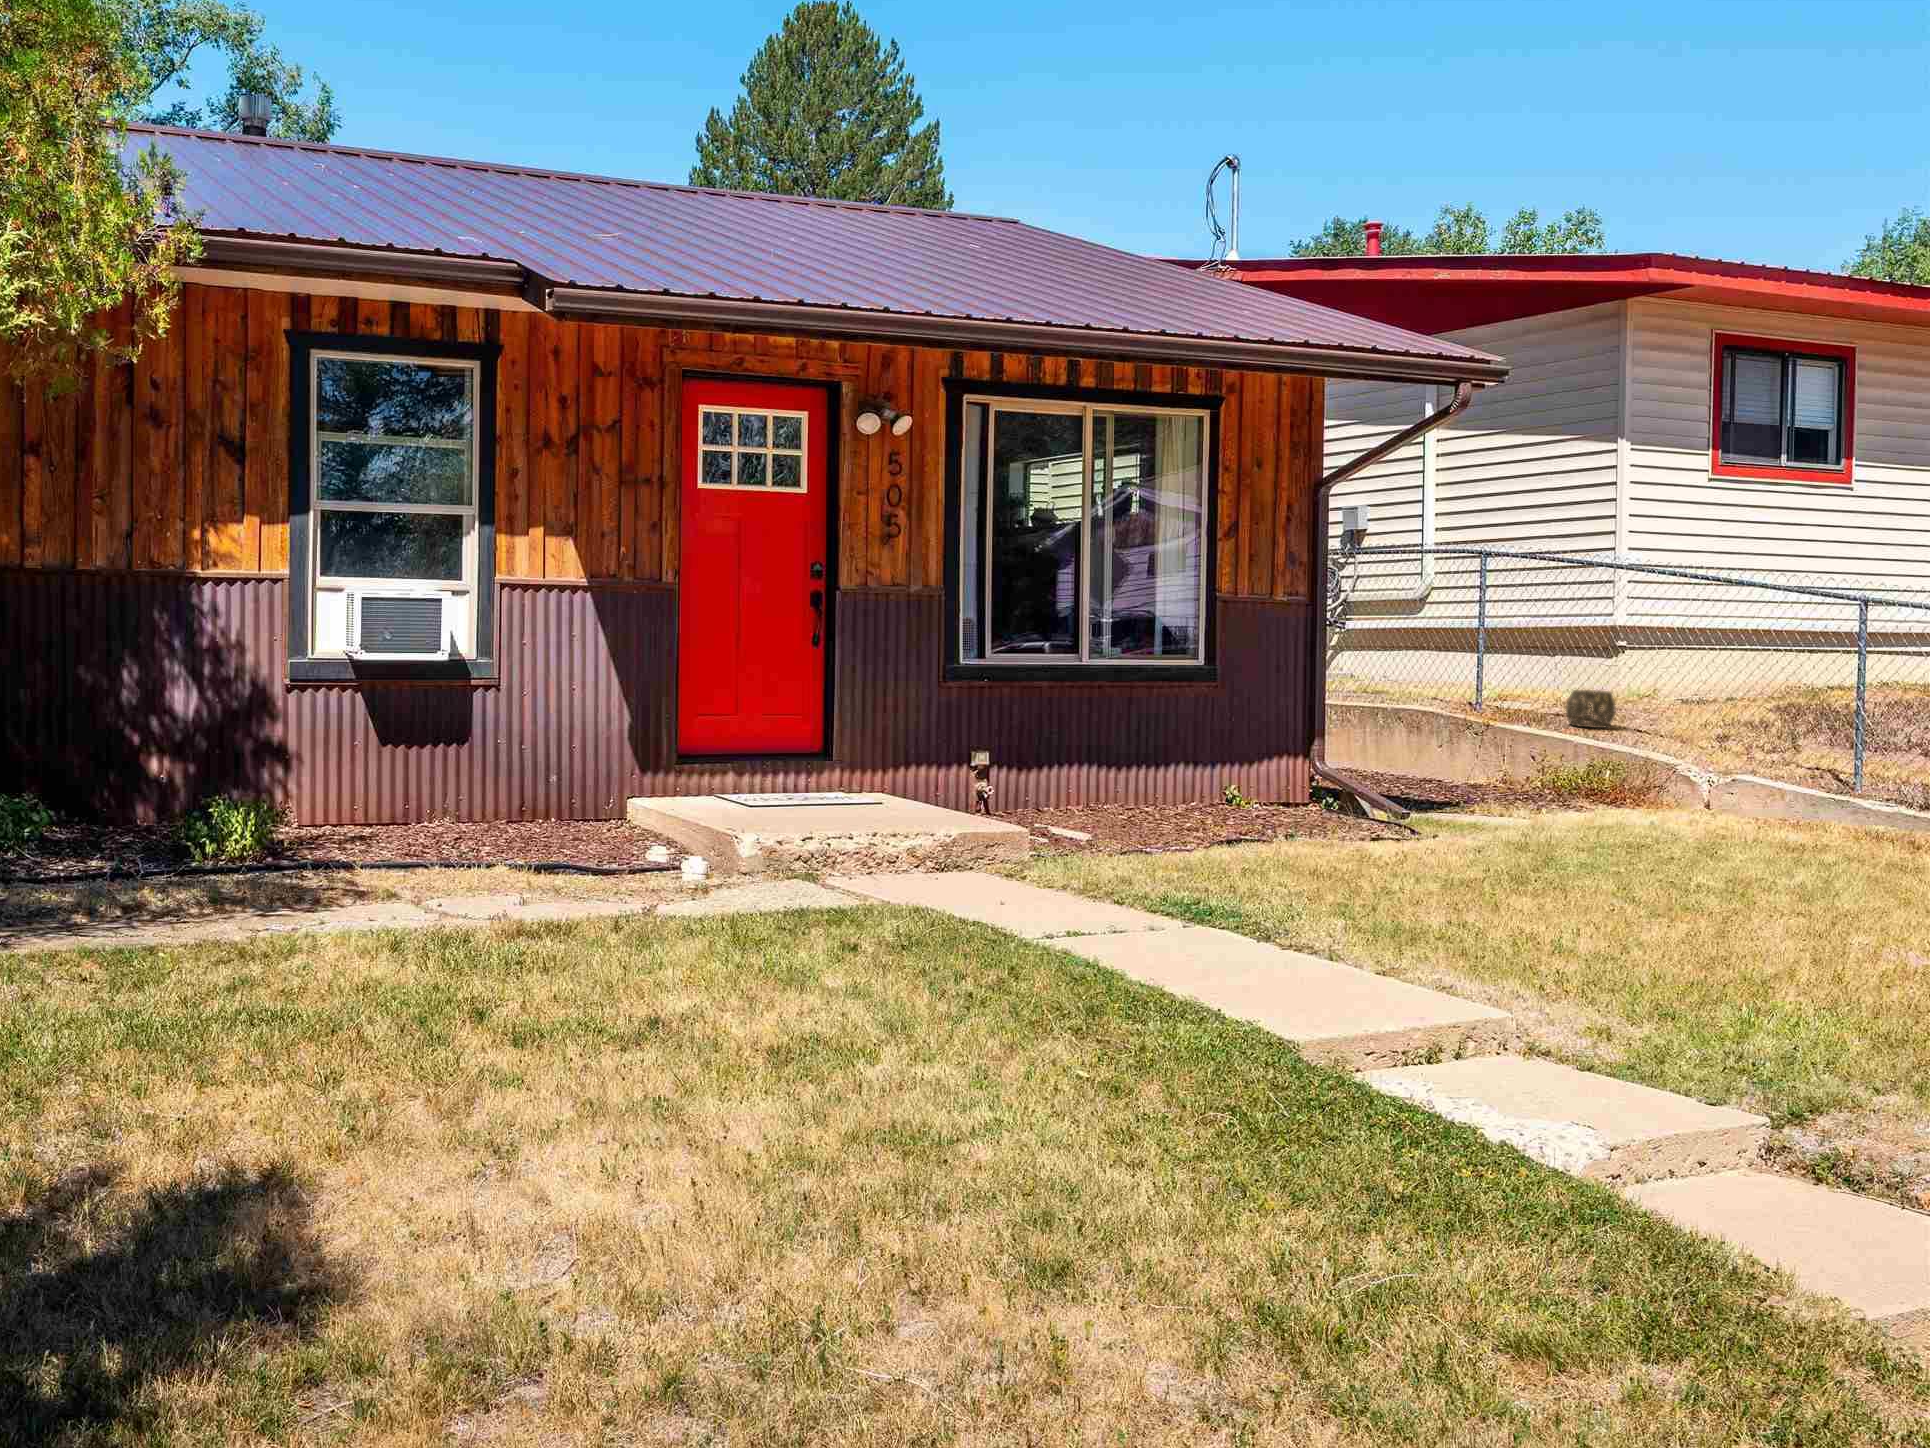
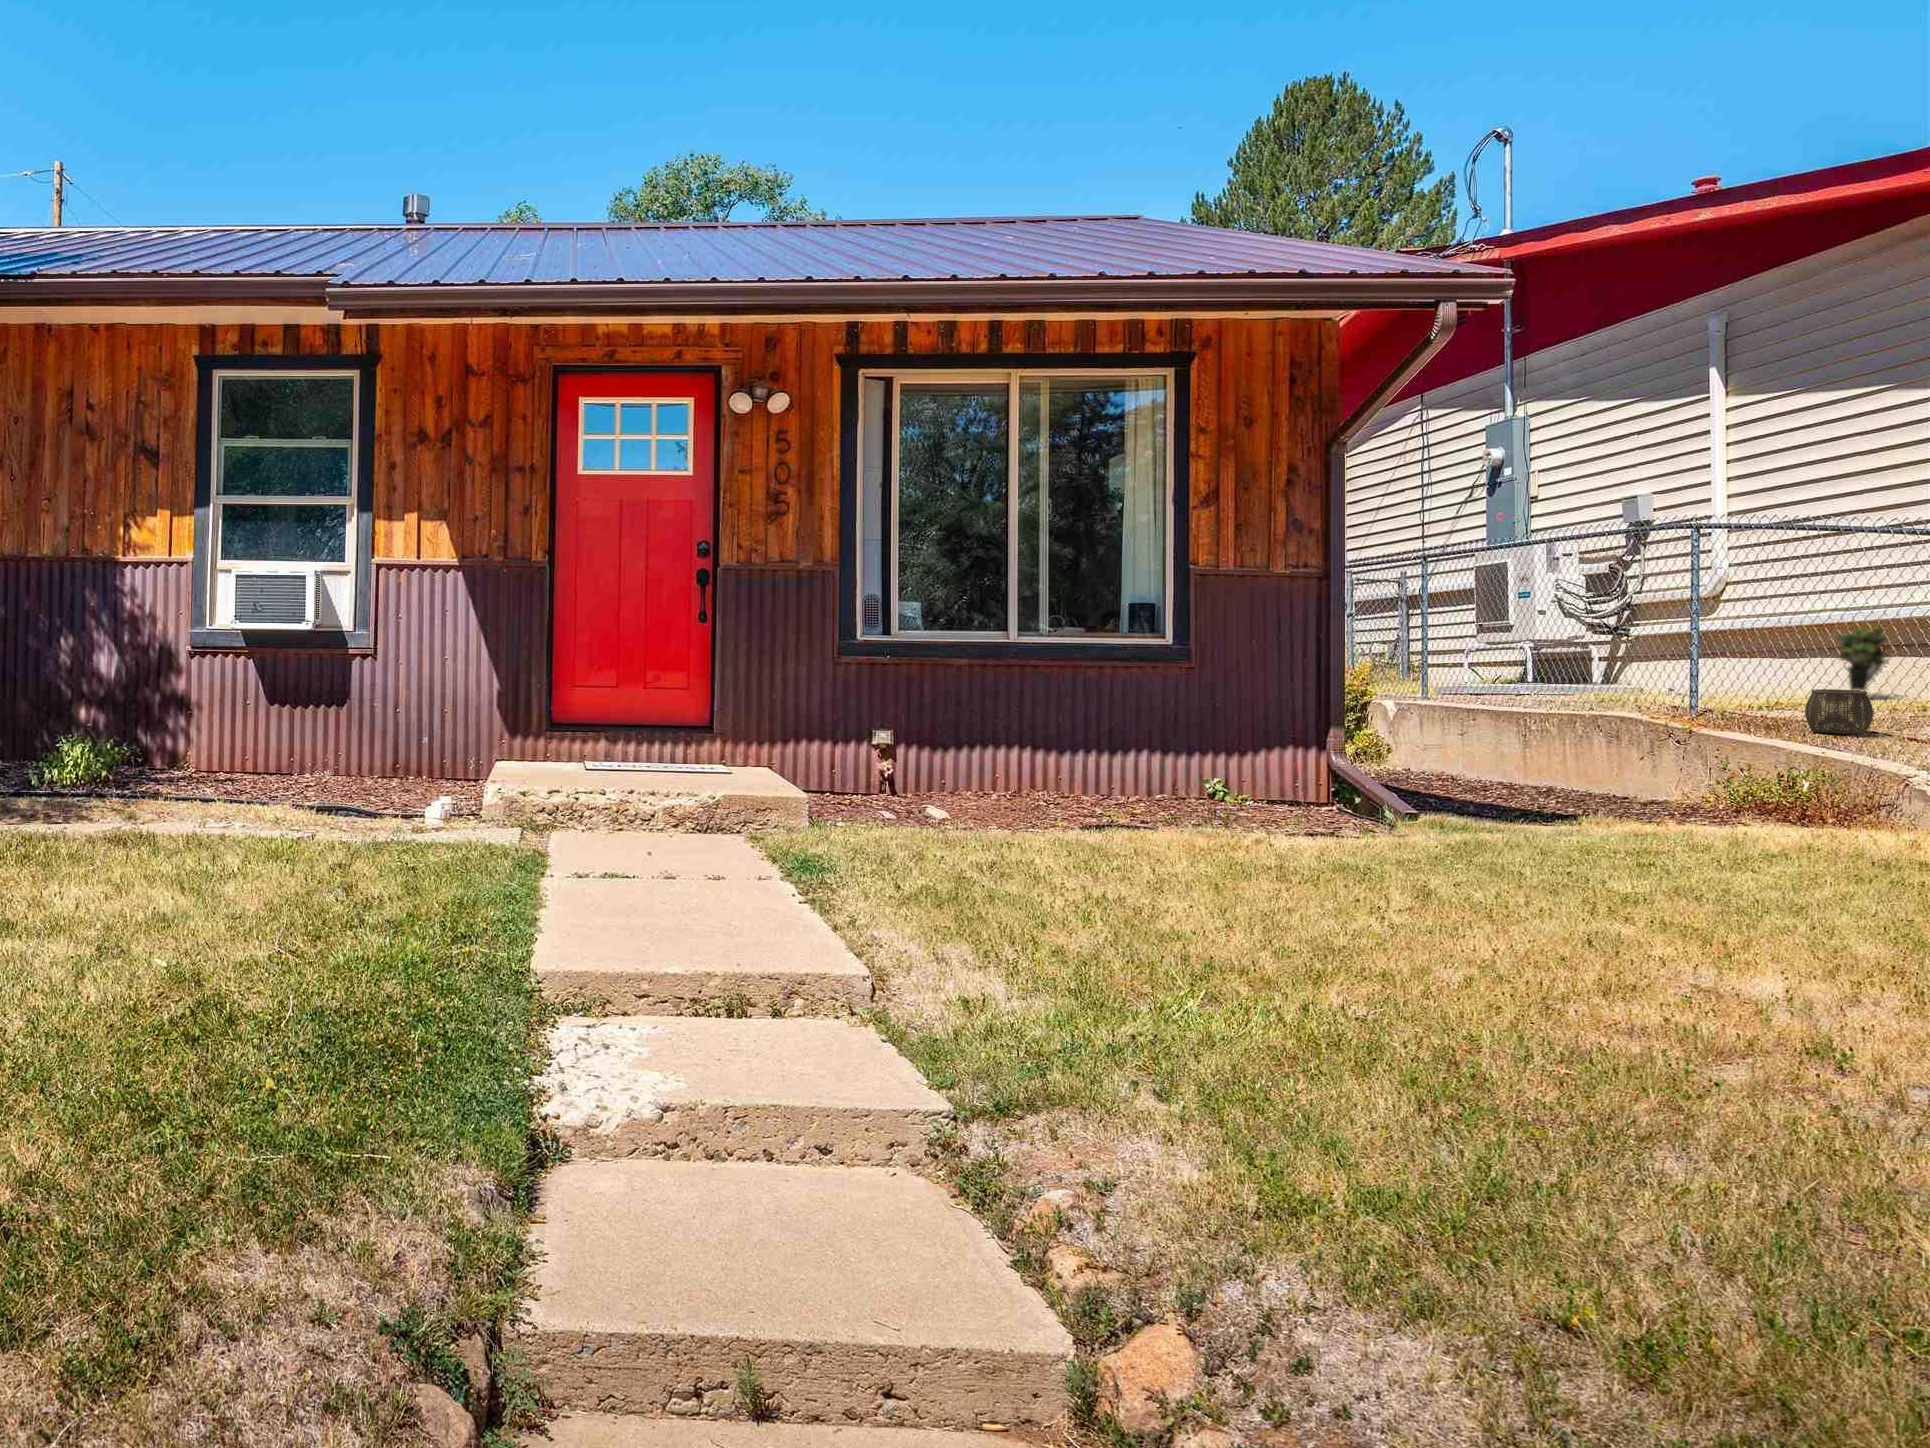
potted plant: none [1529,629,1571,692] -> present [1837,626,1888,690]

